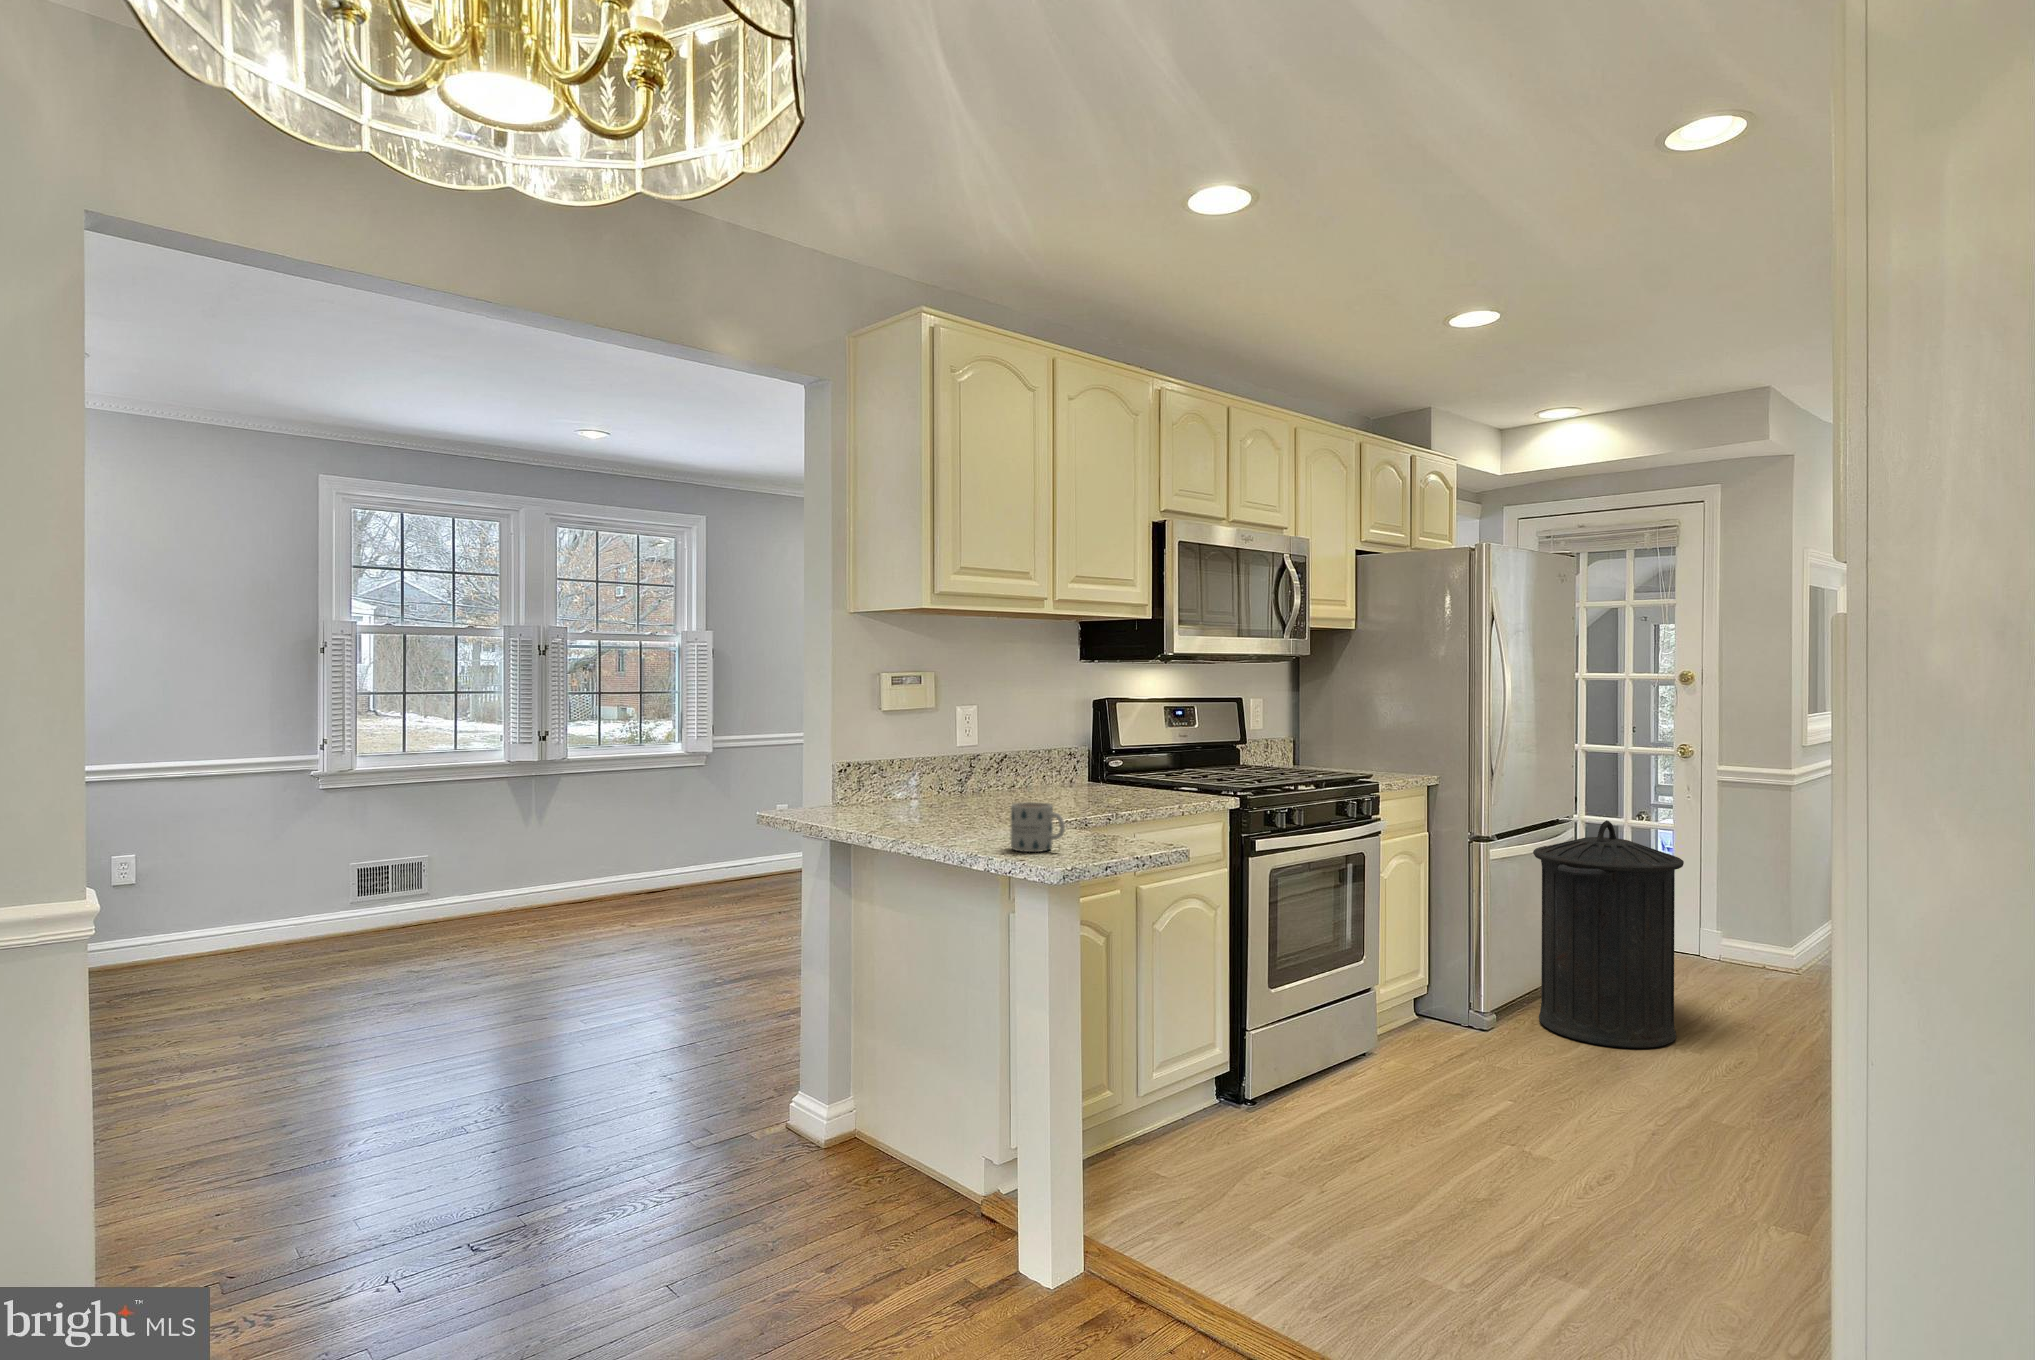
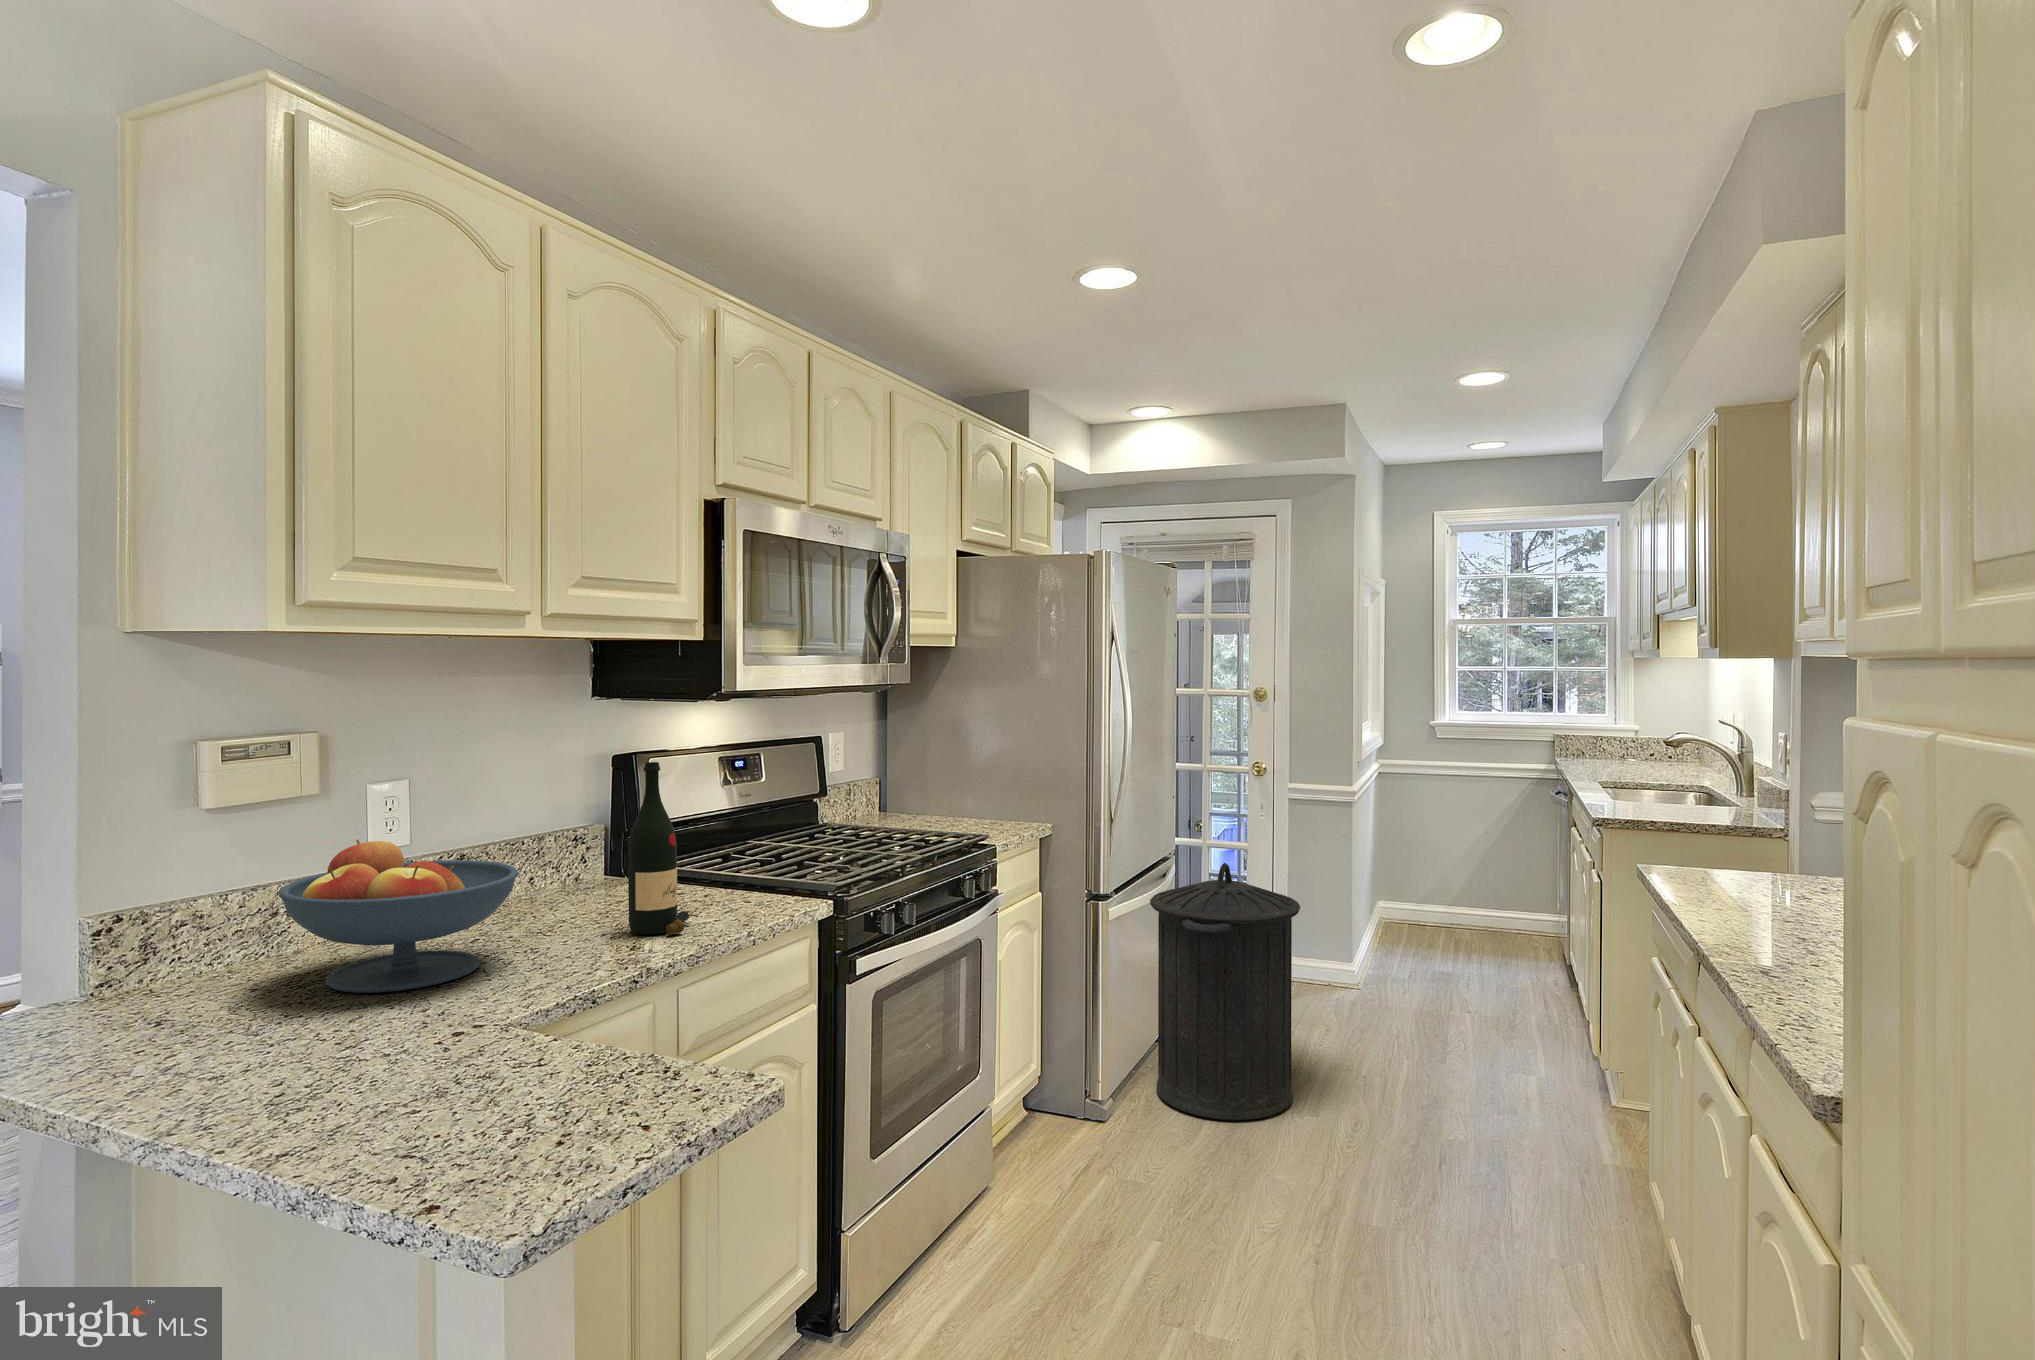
wine bottle: none [1104,694,1147,803] -> present [628,762,698,935]
fruit bowl: none [924,731,1043,811] -> present [279,839,519,993]
mug: present [1011,802,1065,852] -> none [411,1038,534,1160]

